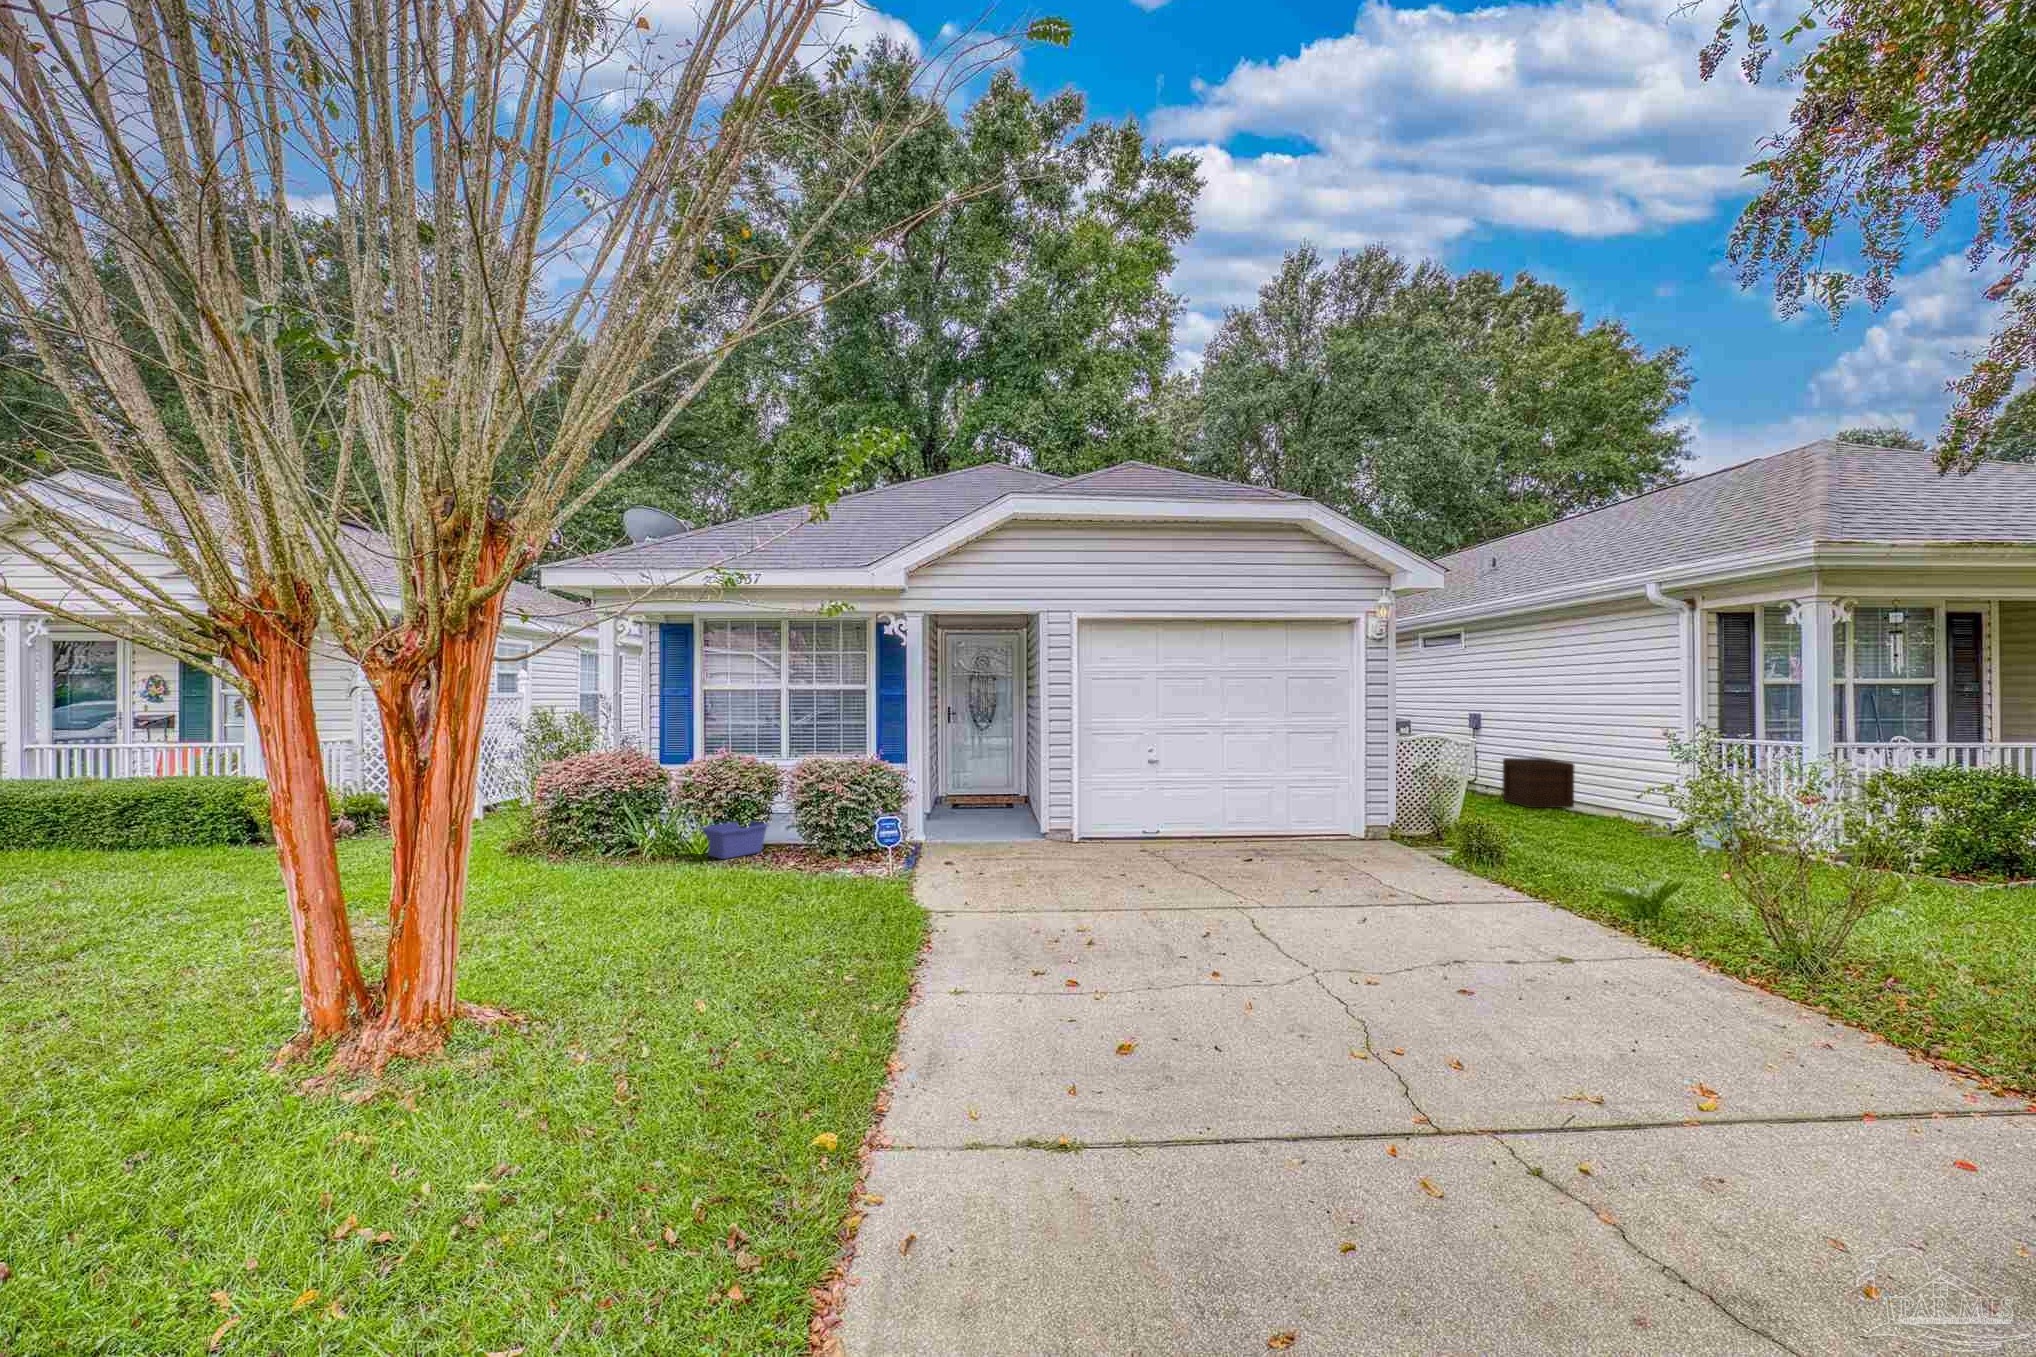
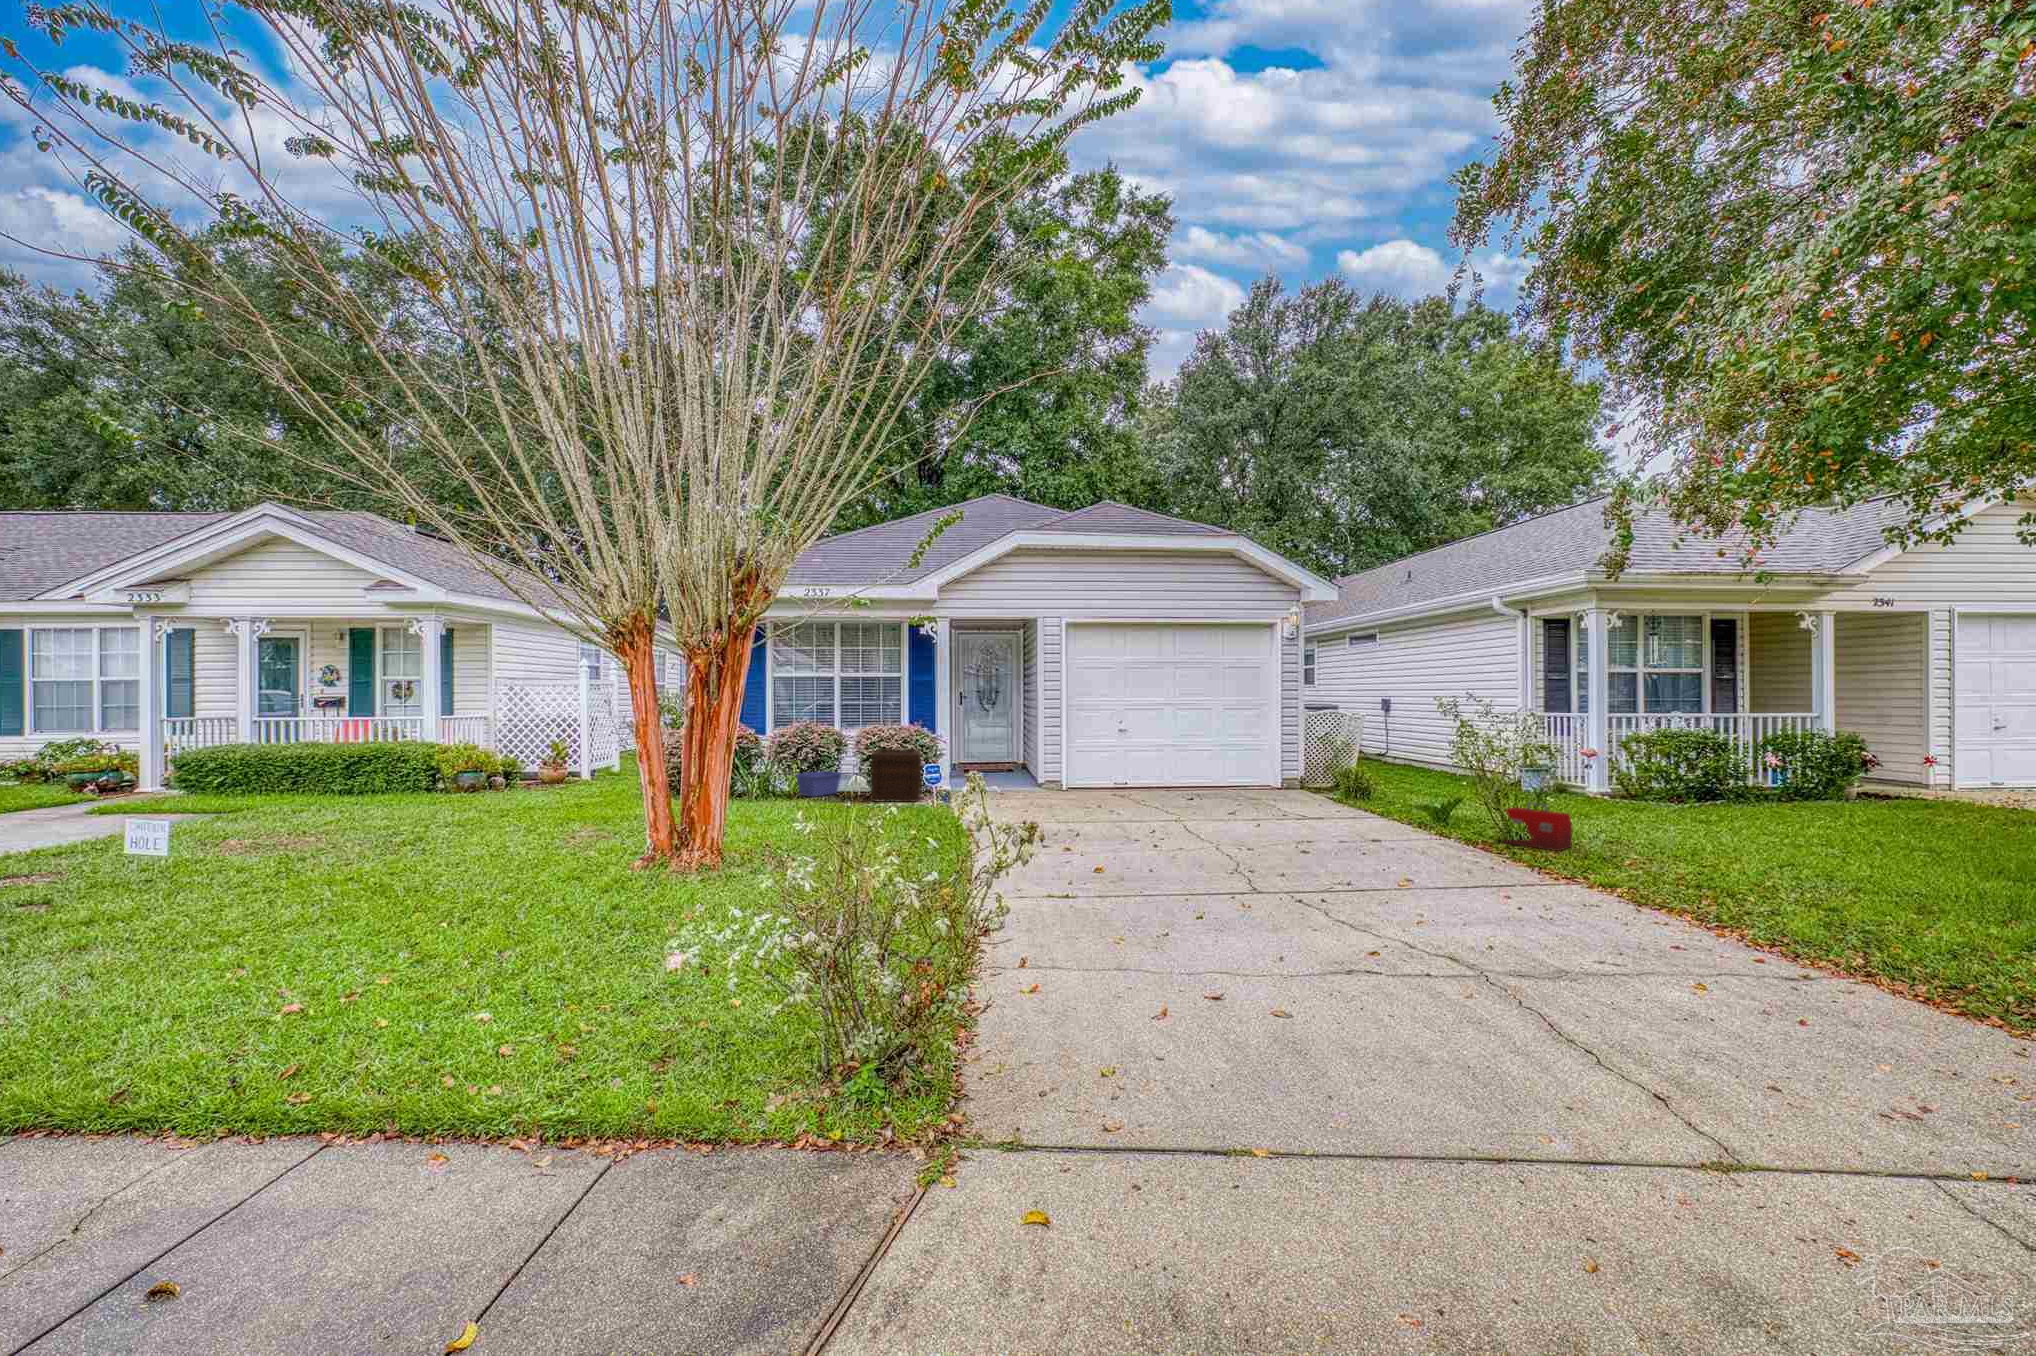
wooden crate: present [1502,758,1574,808] -> present [870,749,921,802]
toolbox: none [1800,906,1932,1000] -> present [1503,802,1572,851]

